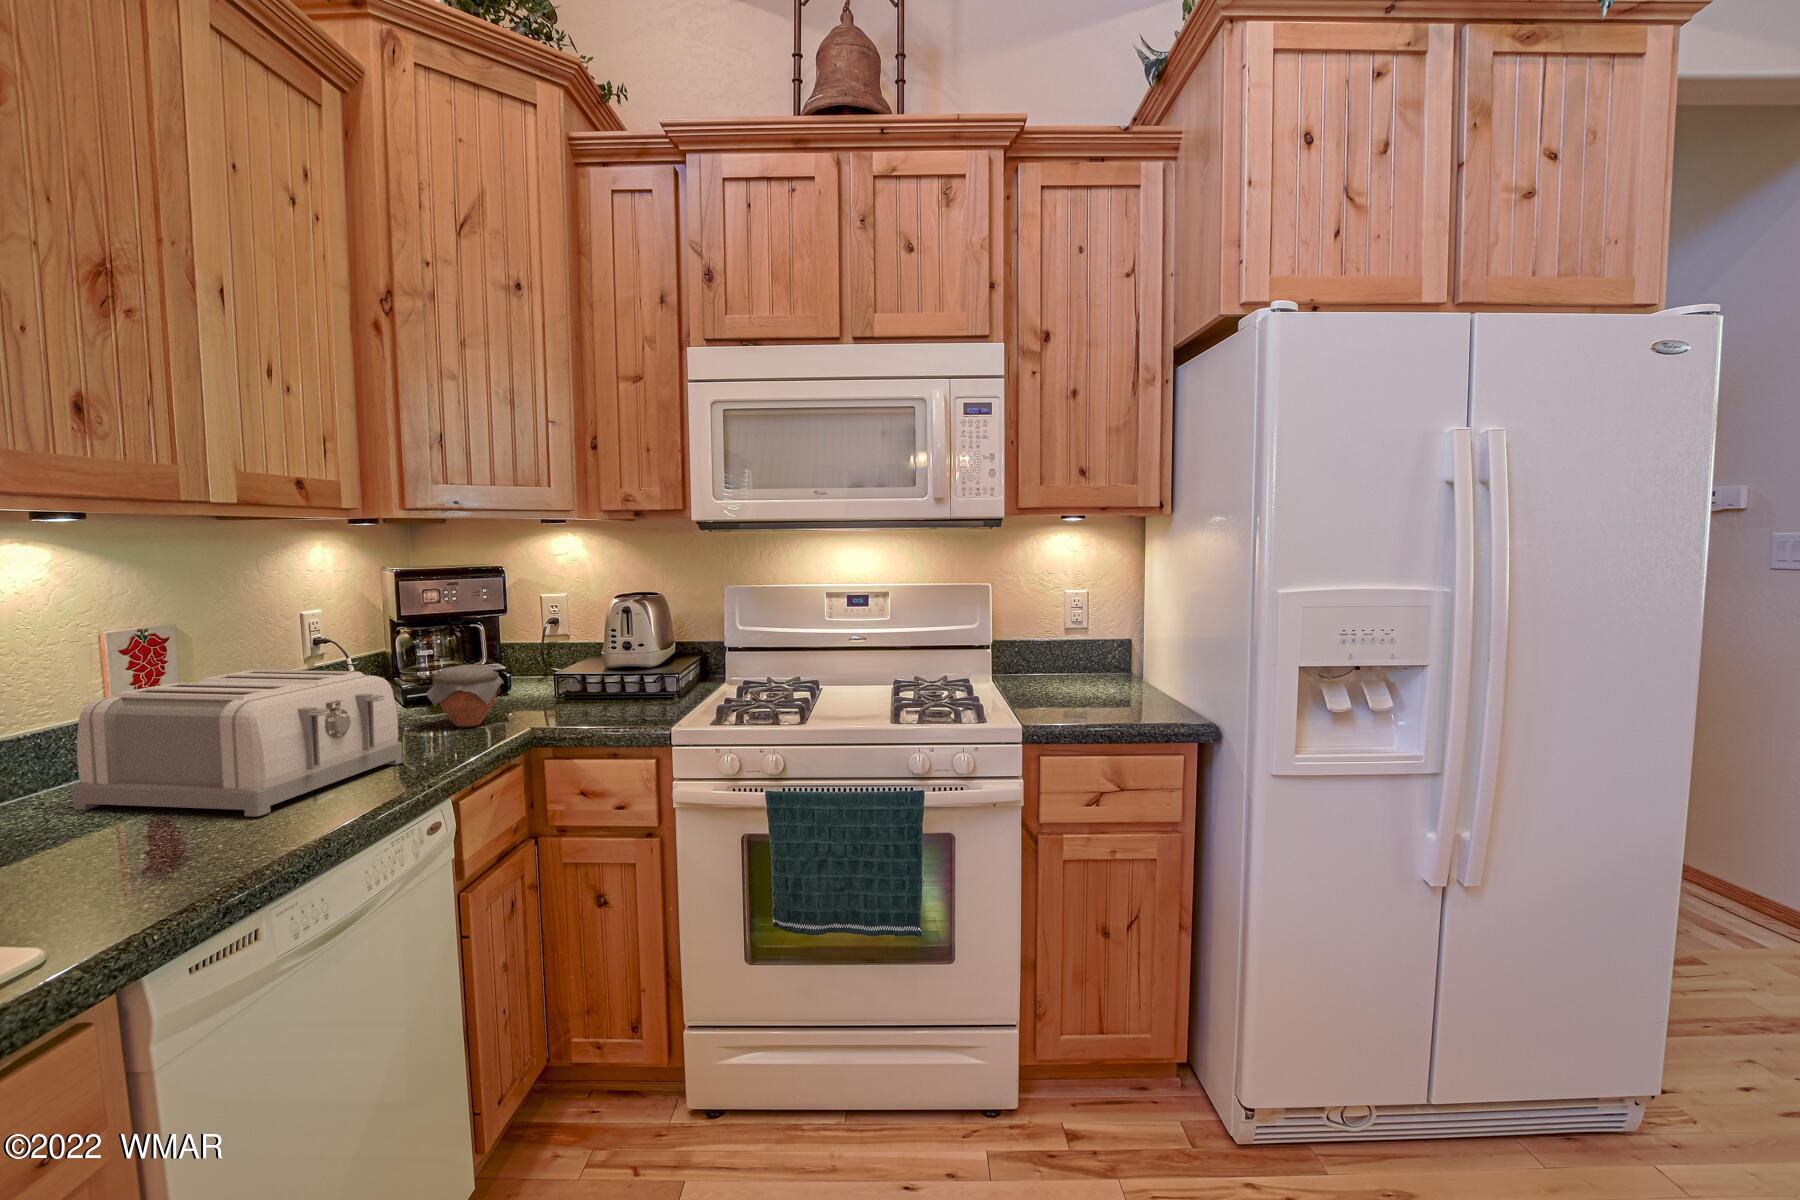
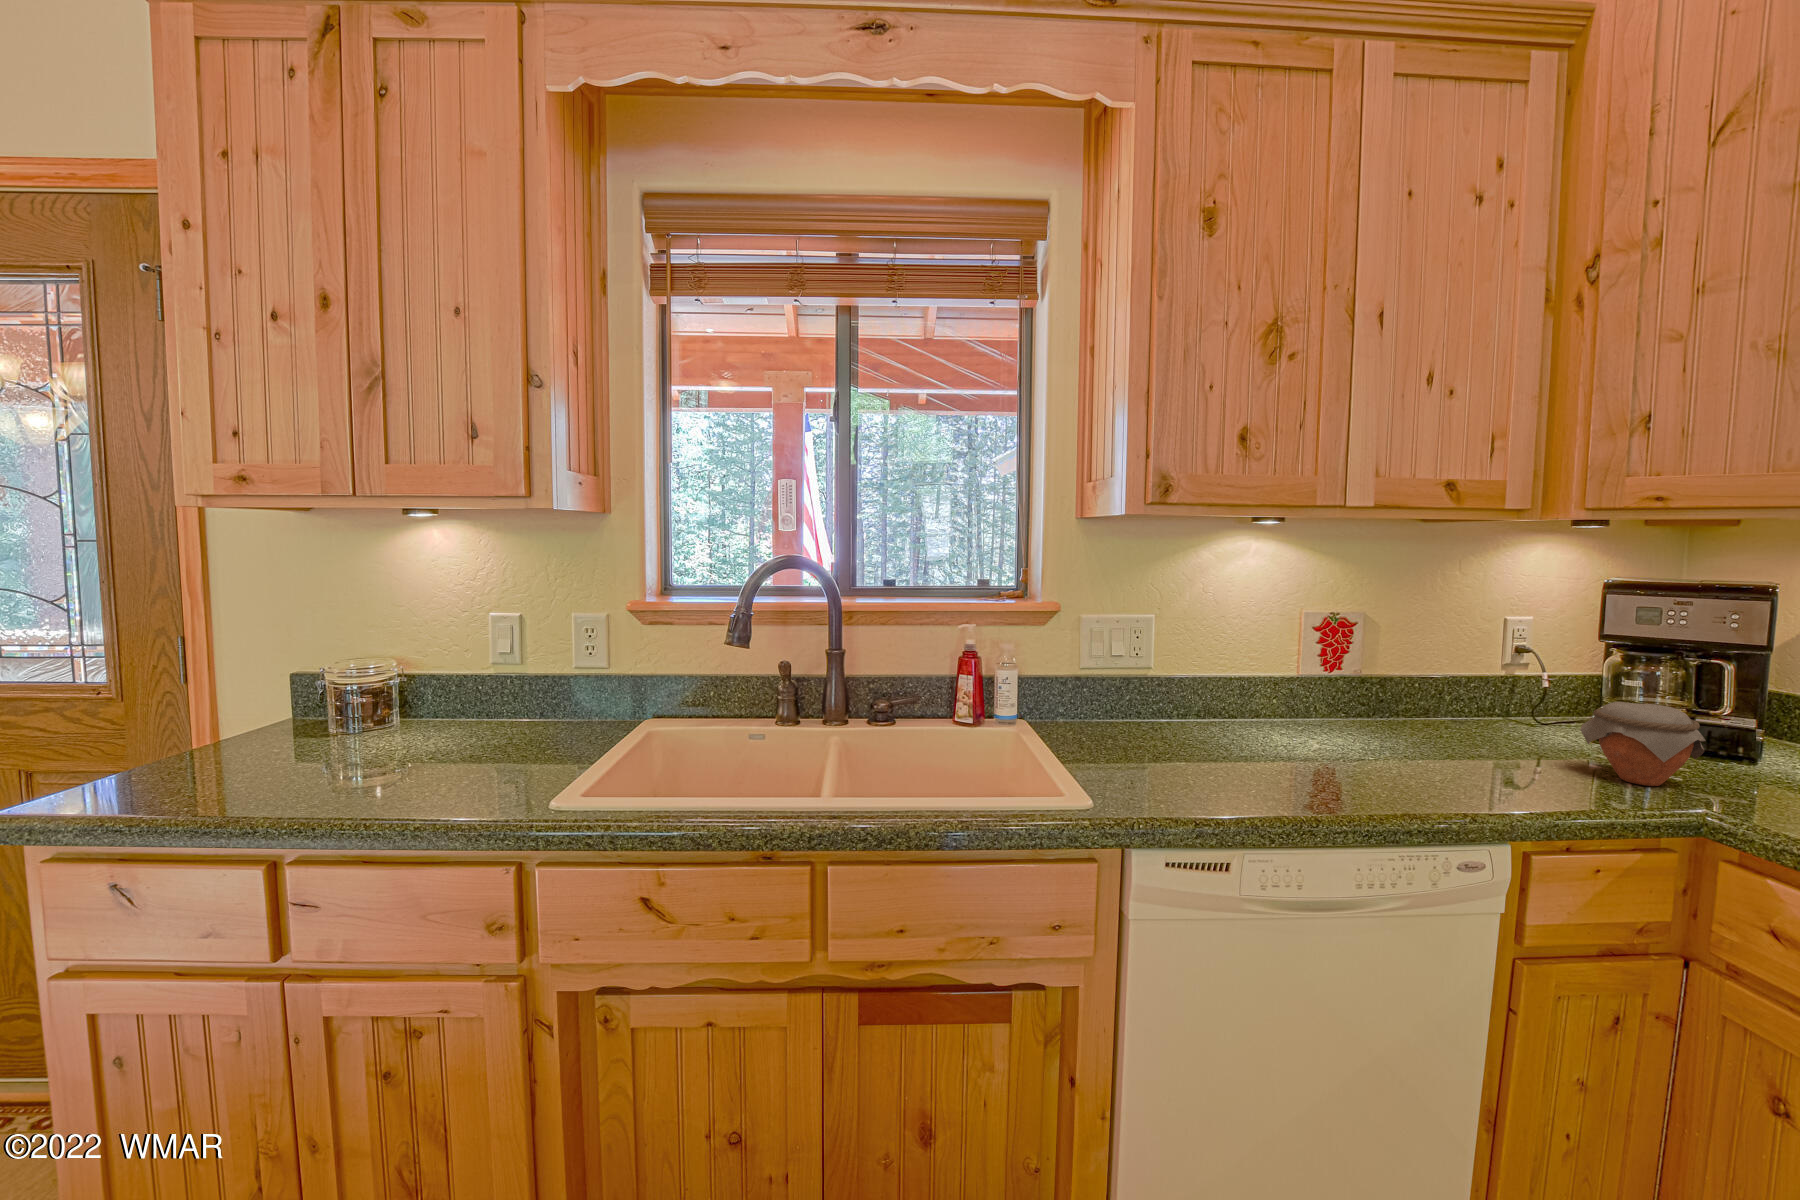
toaster: present [73,670,403,817] -> none [1237,657,1491,789]

